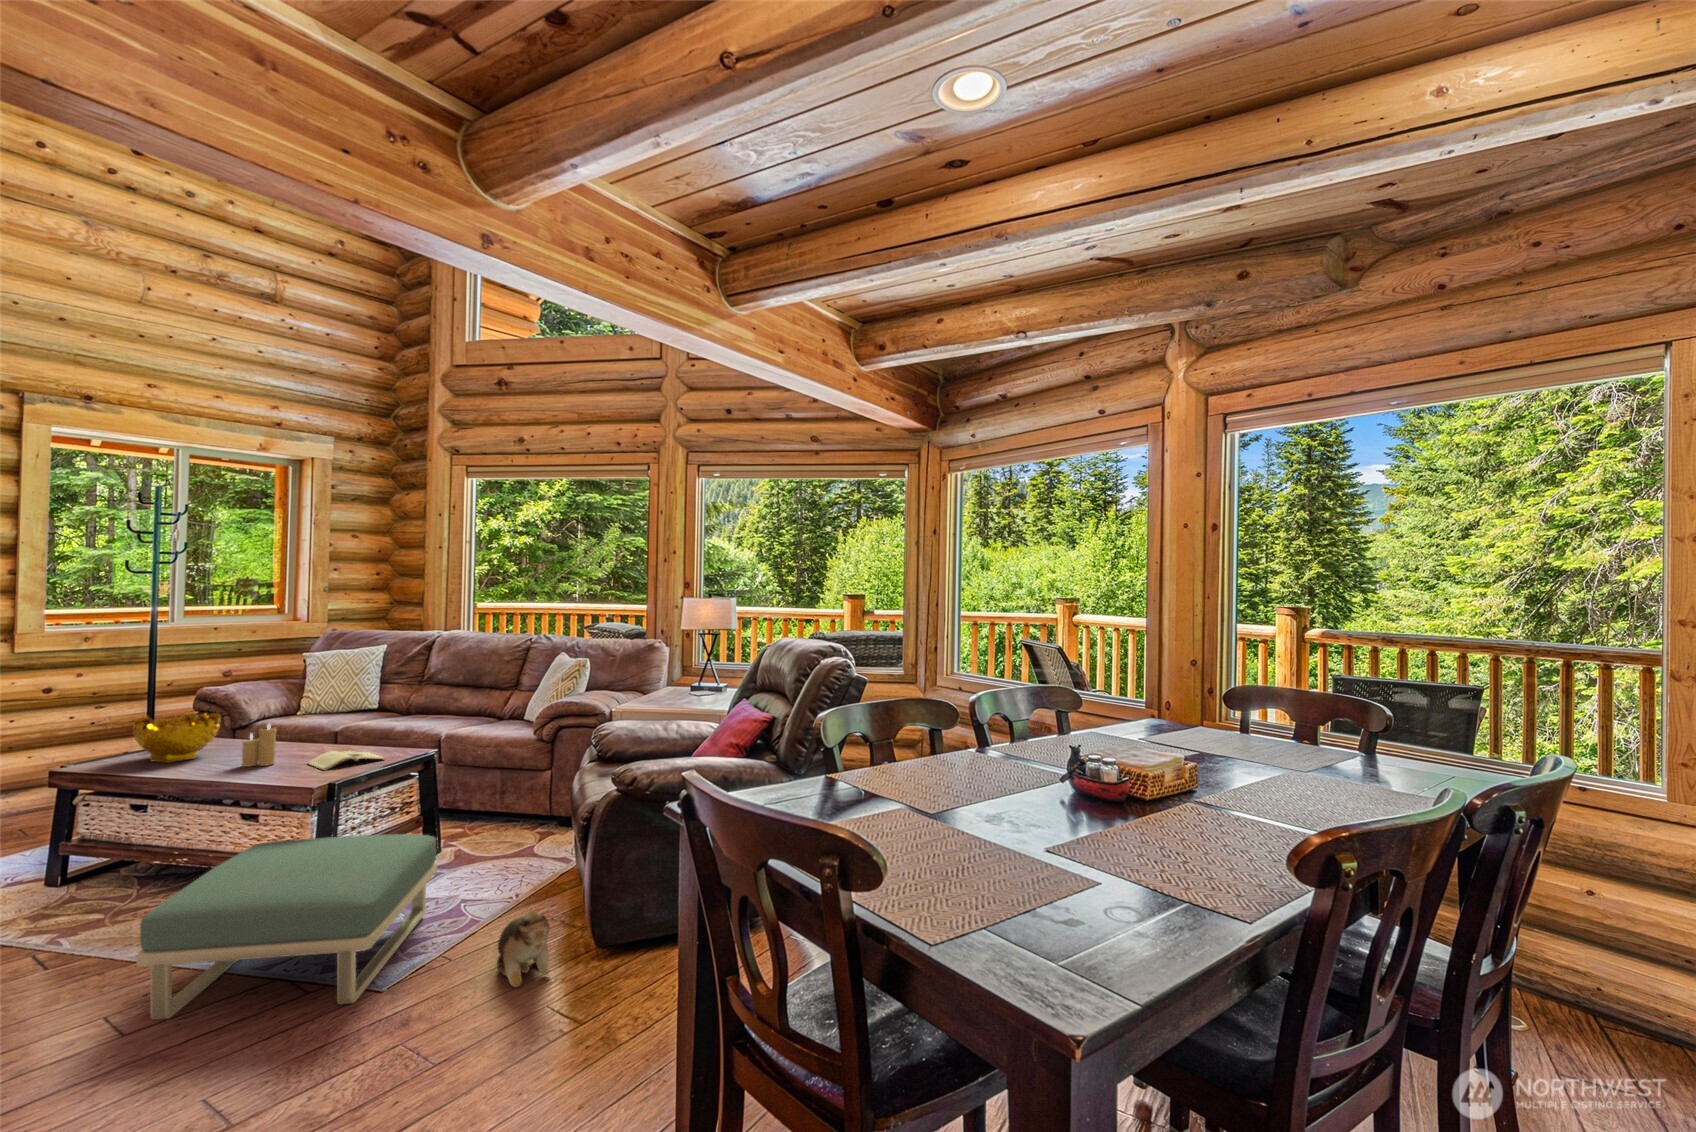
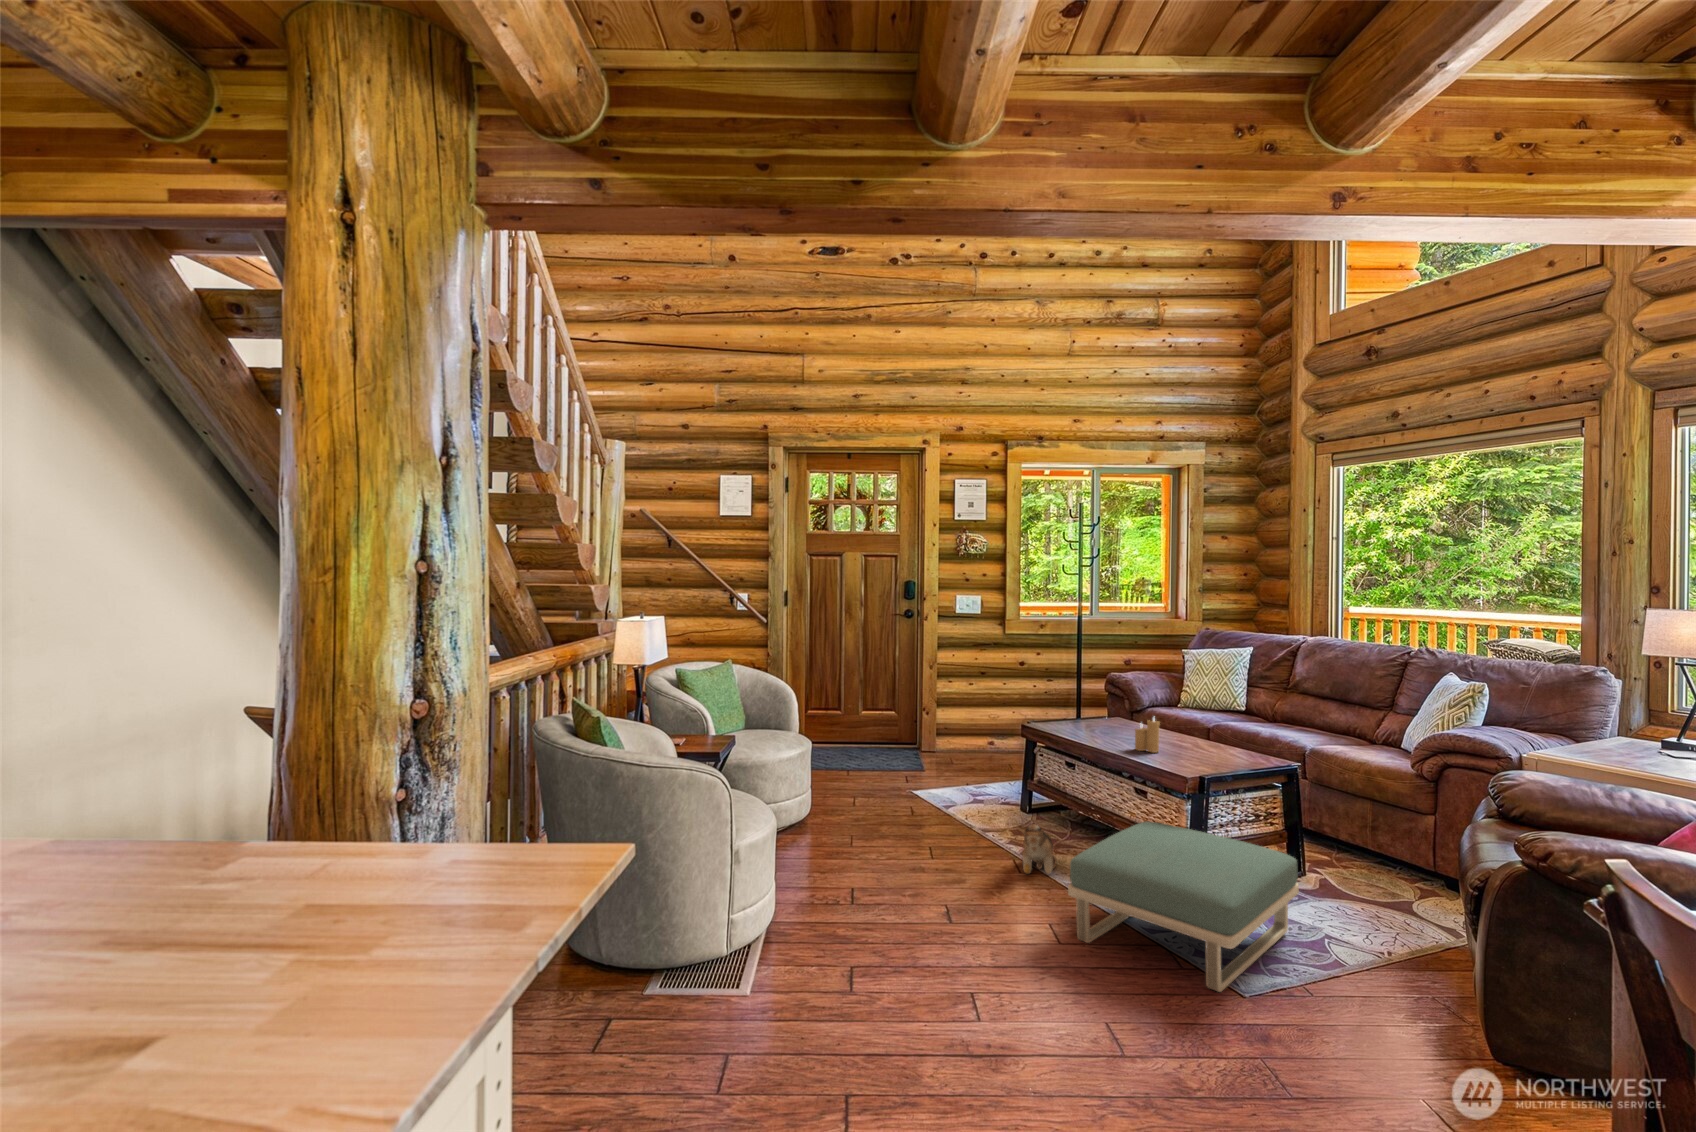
decorative bowl: present [133,713,221,763] -> none [1064,695,1120,735]
magazine: present [308,751,385,770] -> none [1183,750,1251,768]
plush toy: present [497,911,553,987] -> present [1022,824,1056,874]

